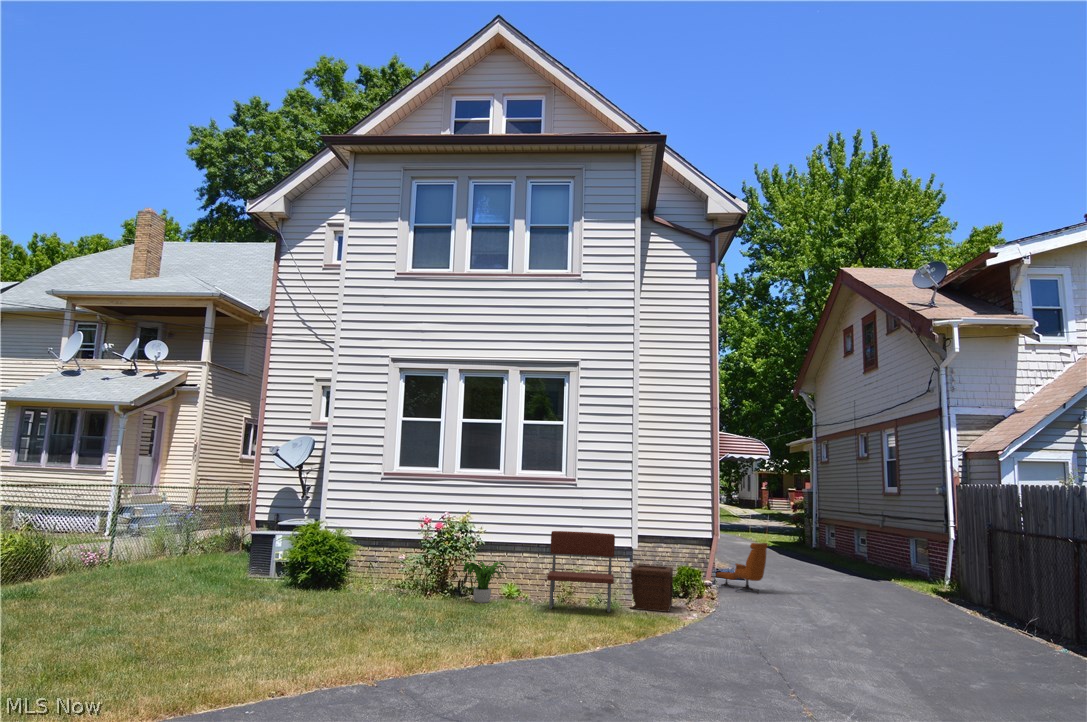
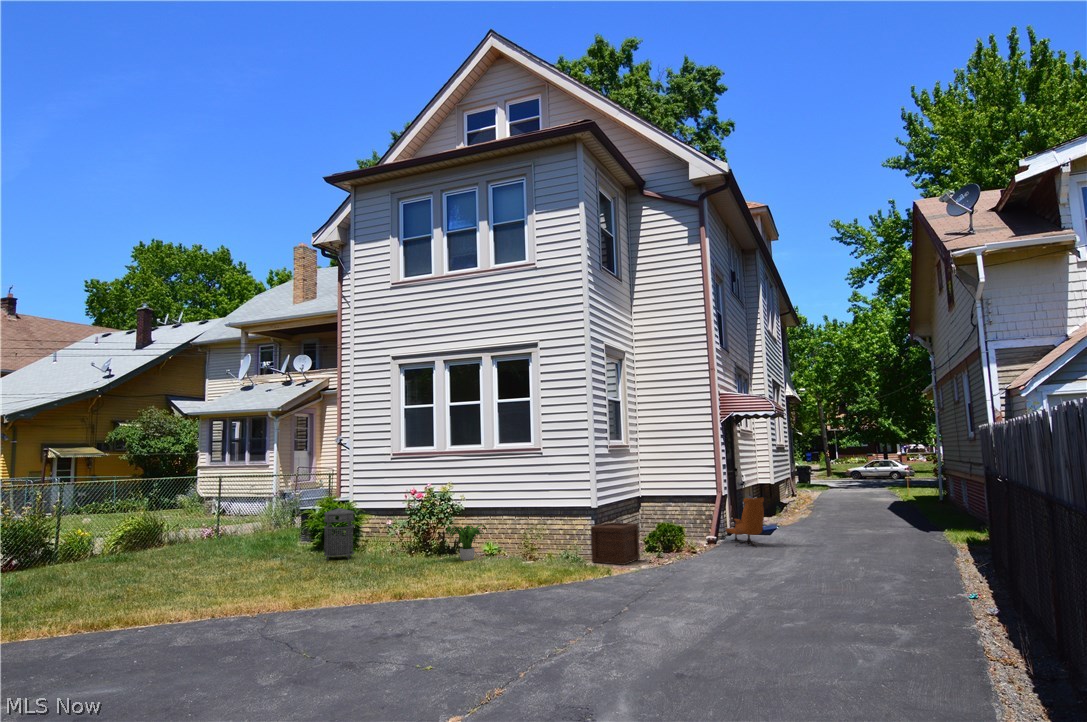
bench: present [547,531,615,613] -> none [509,496,575,566]
trash can: none [300,535,342,599] -> present [324,508,354,560]

